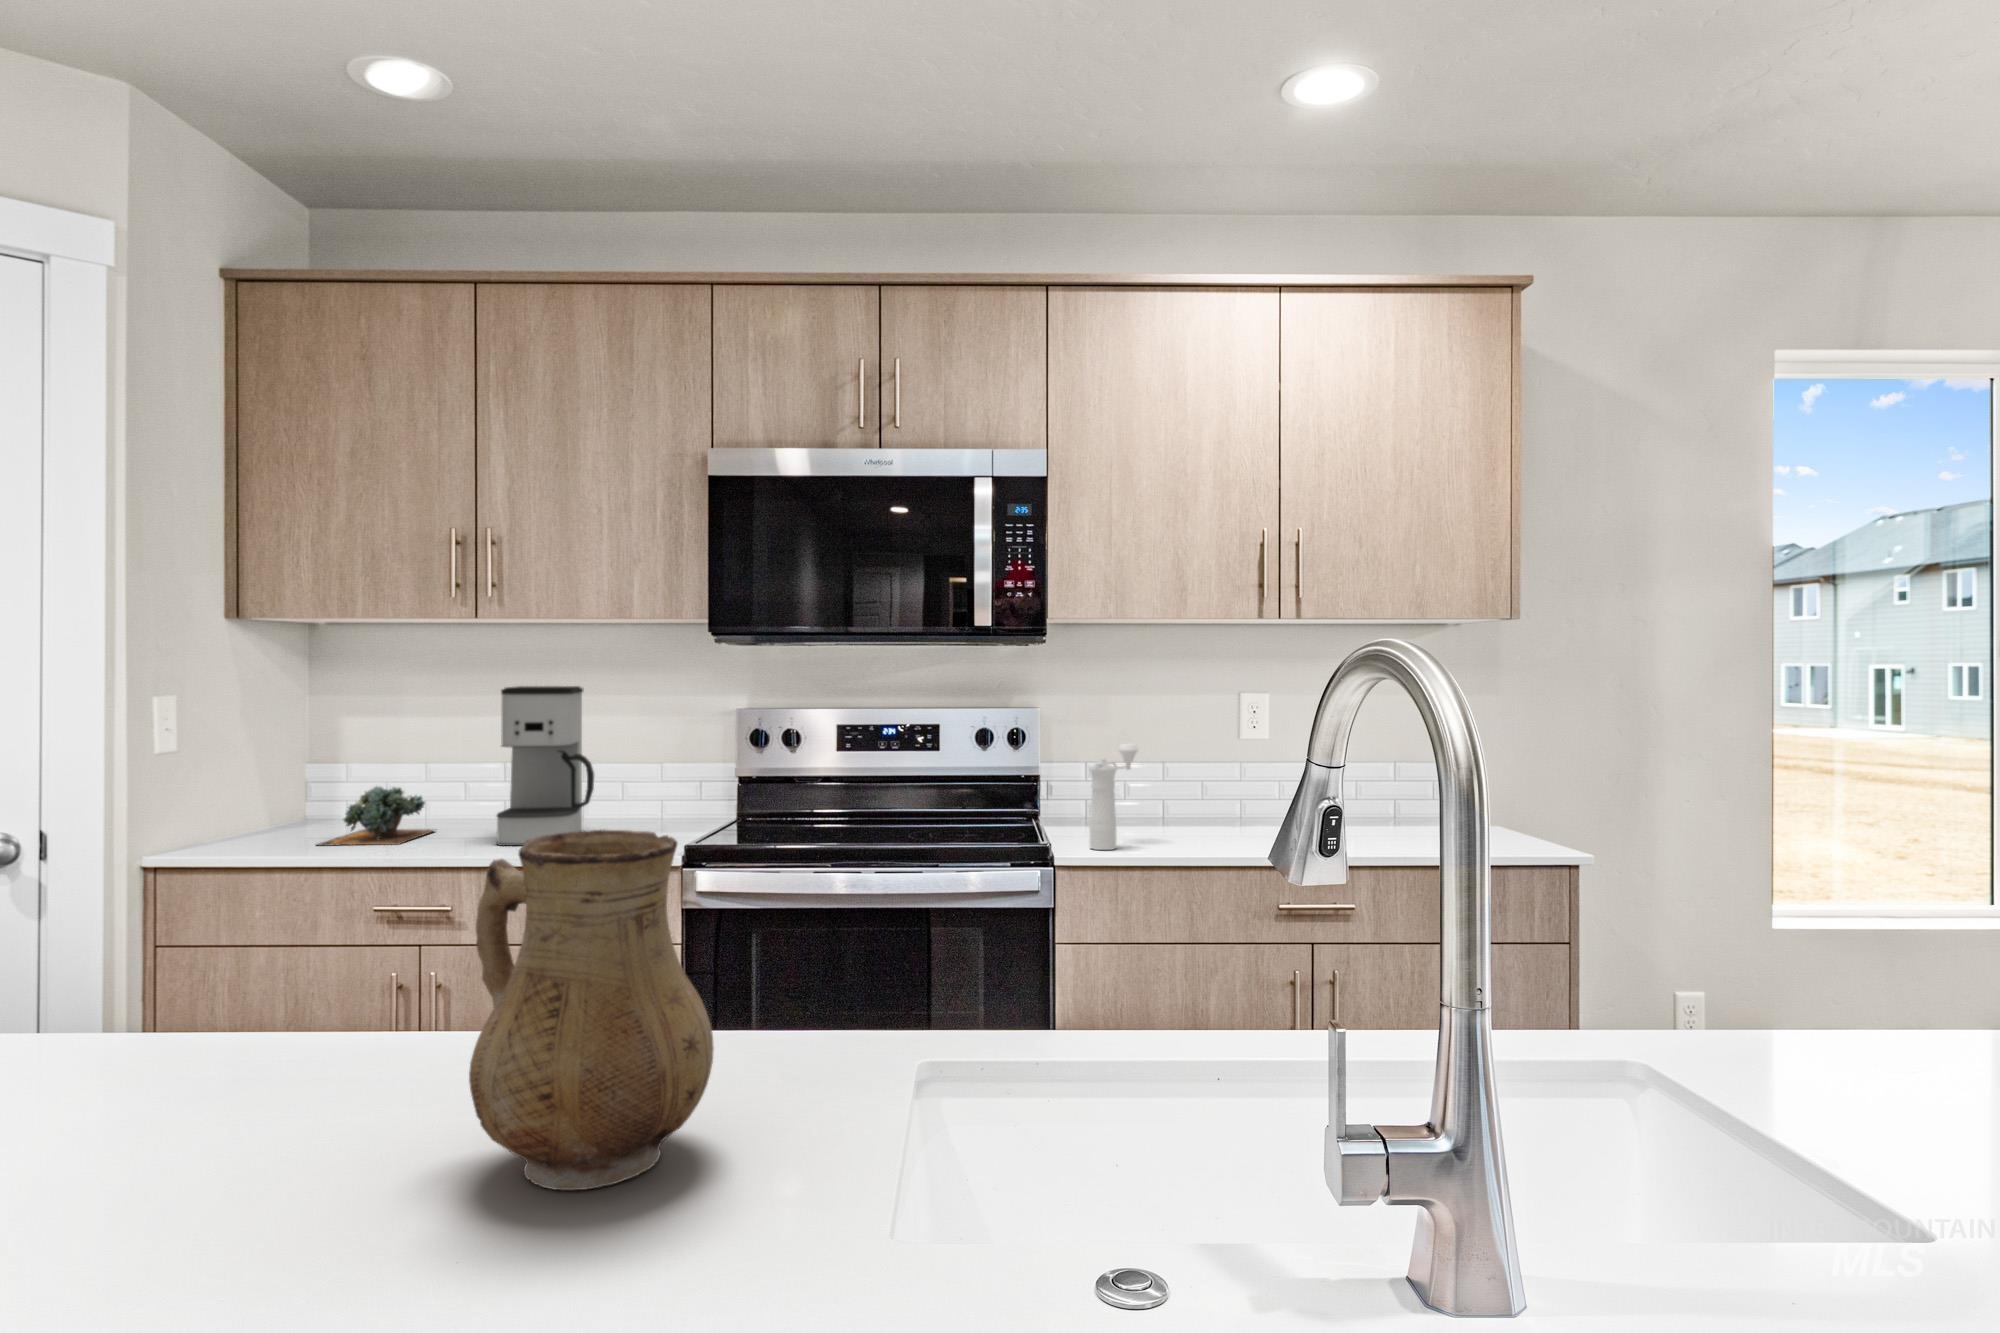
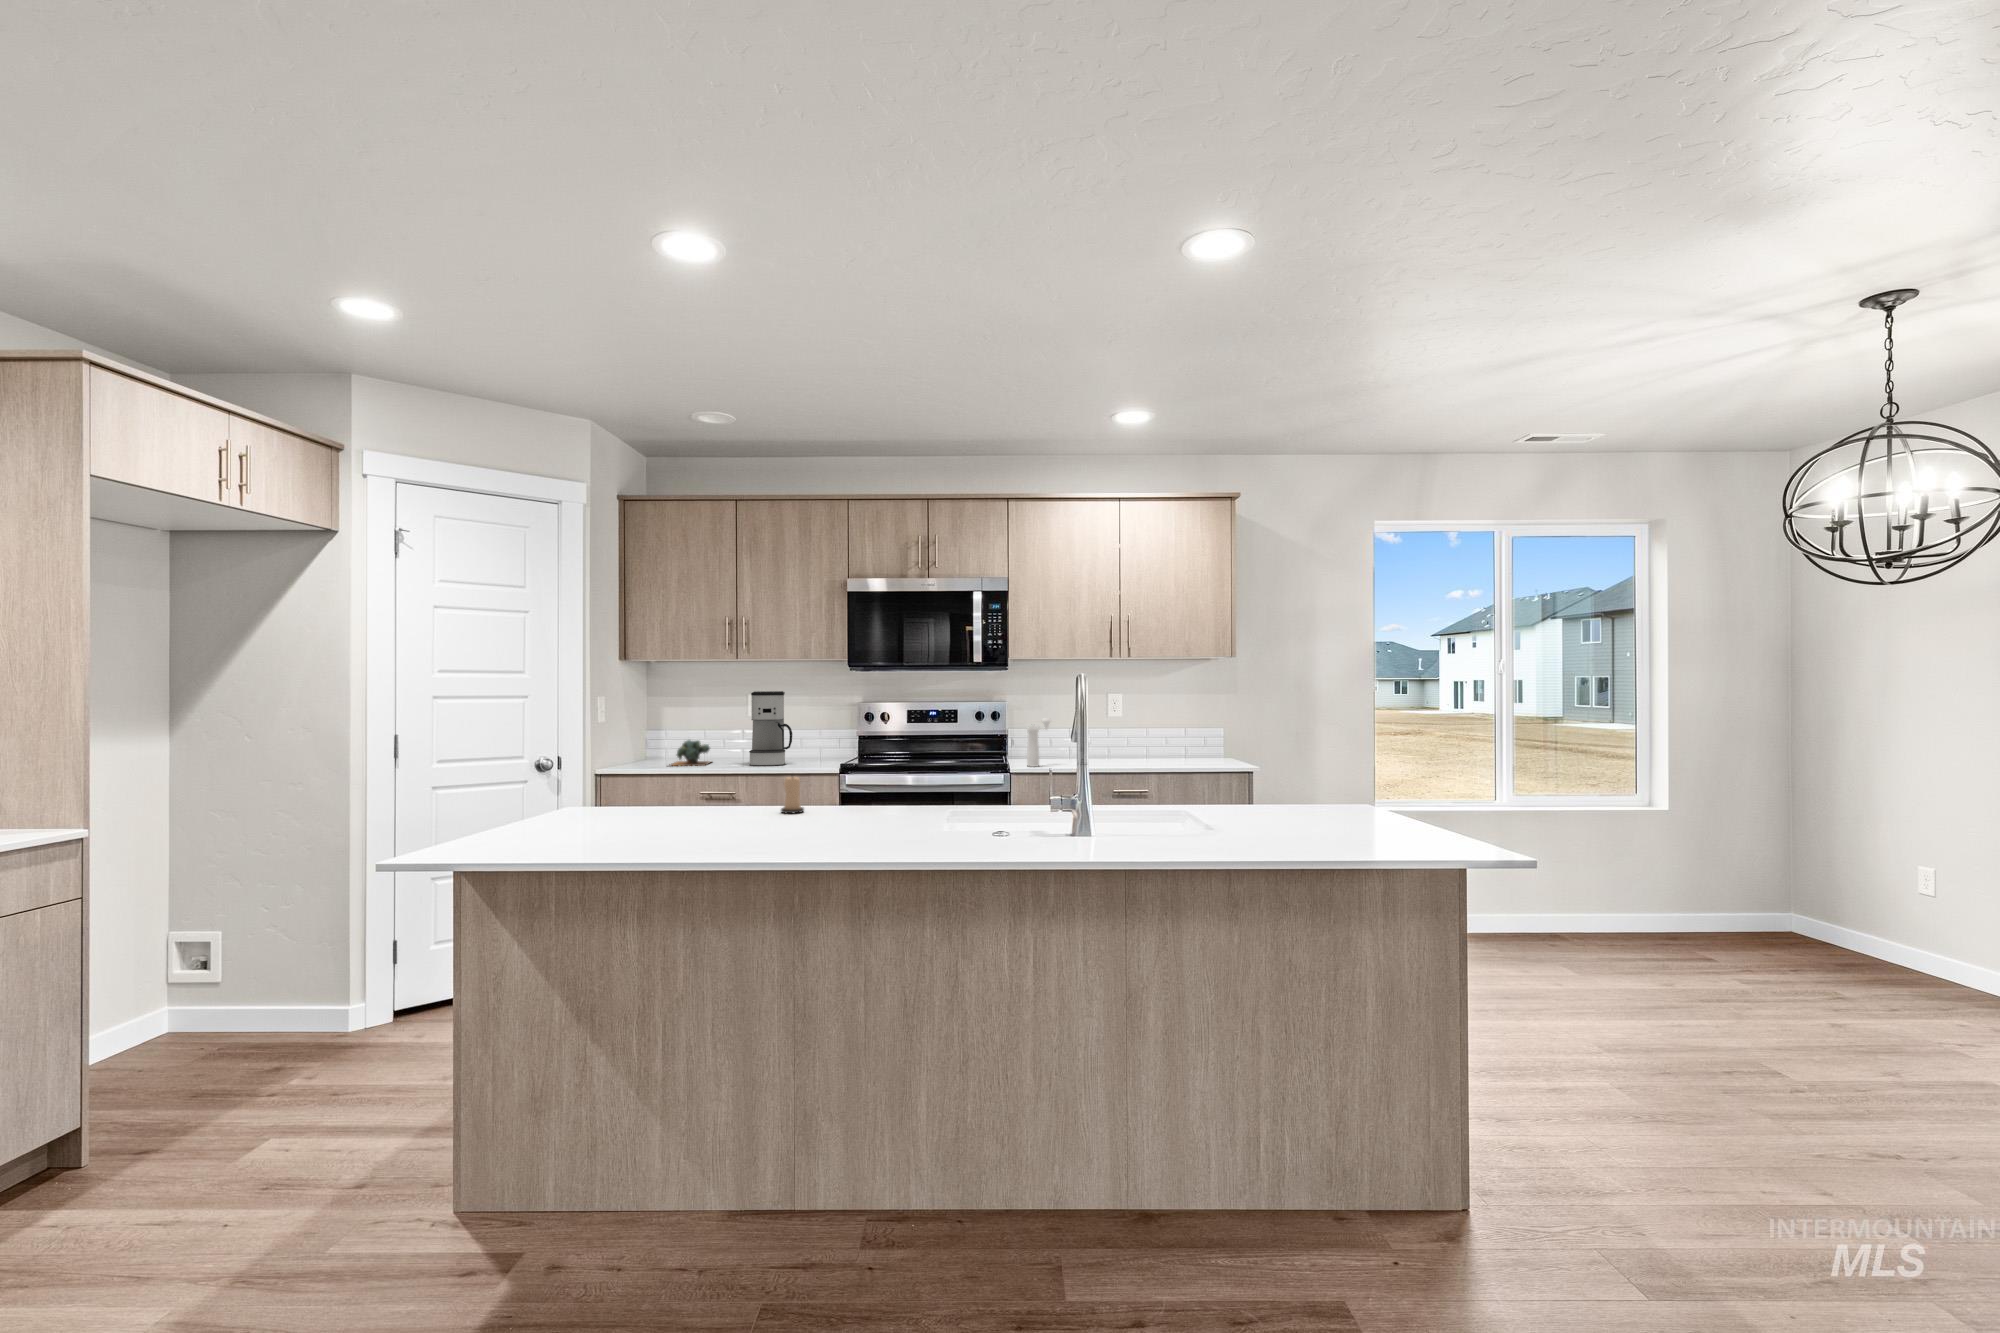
ceramic pitcher: present [469,830,714,1190] -> none [835,732,896,814]
candle: none [233,1005,341,1179] -> present [781,776,804,813]

